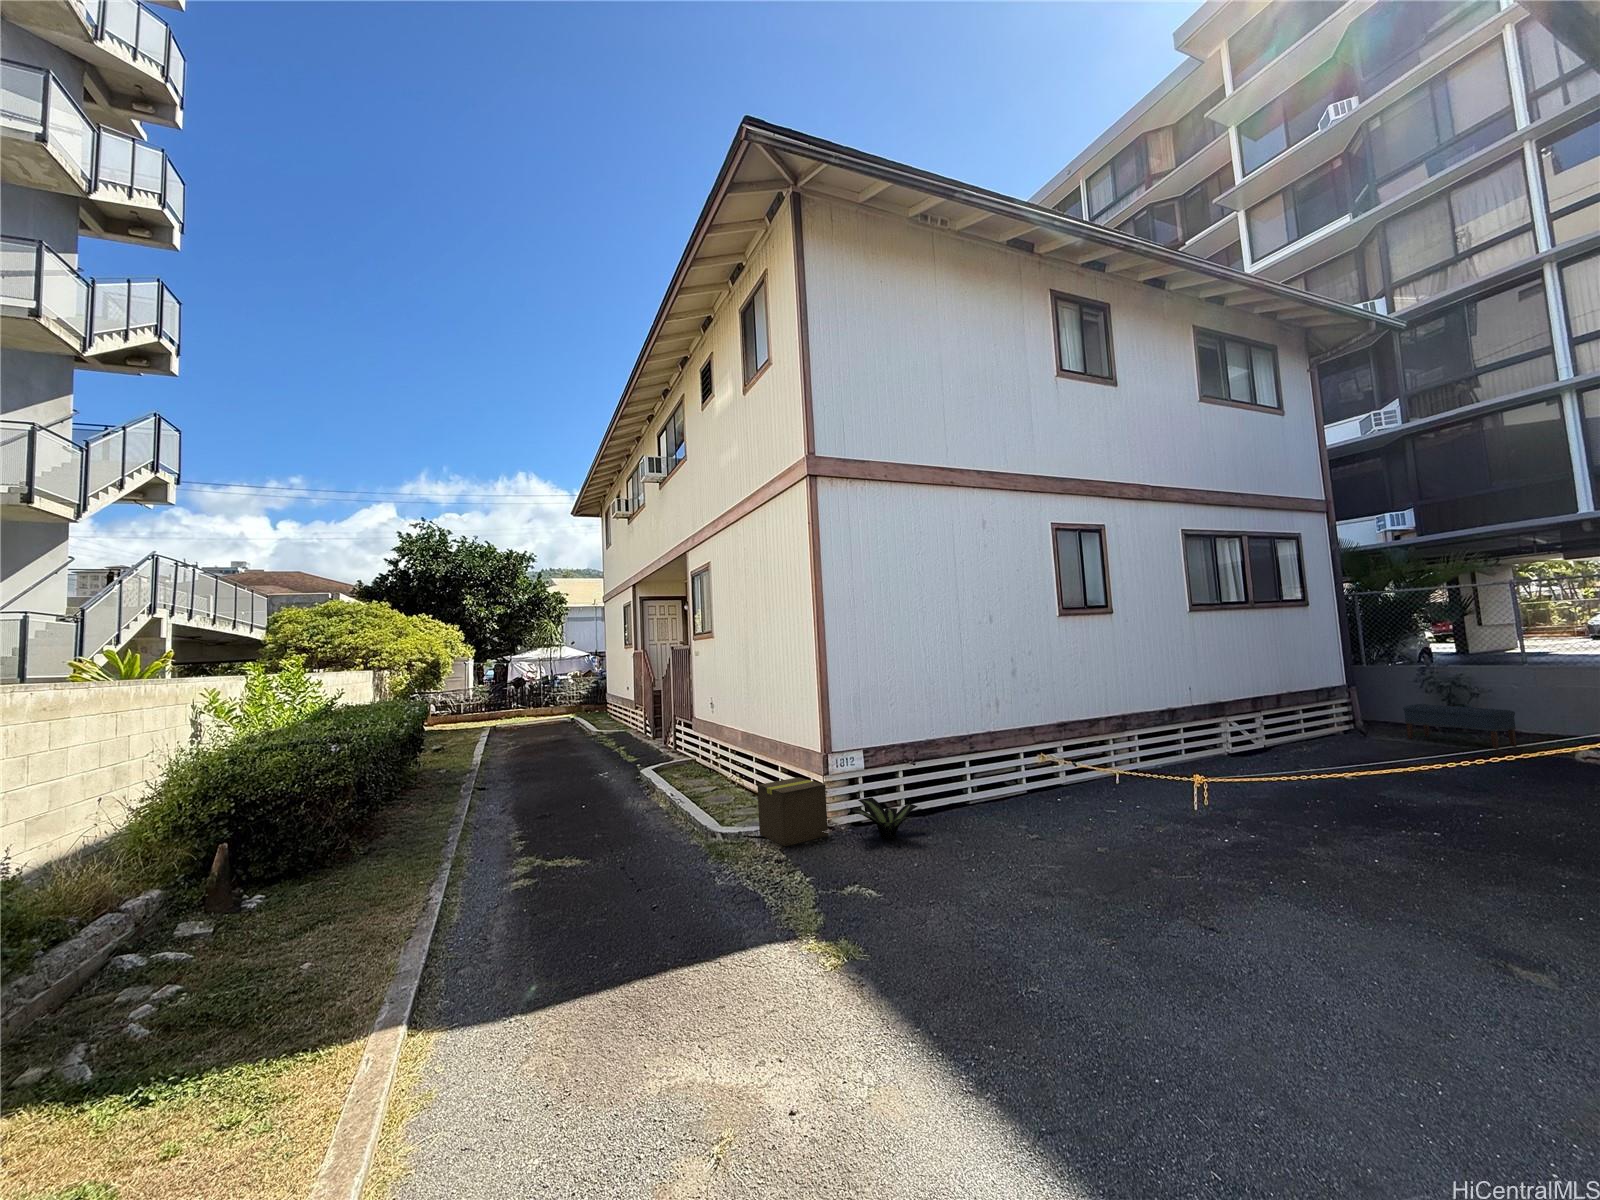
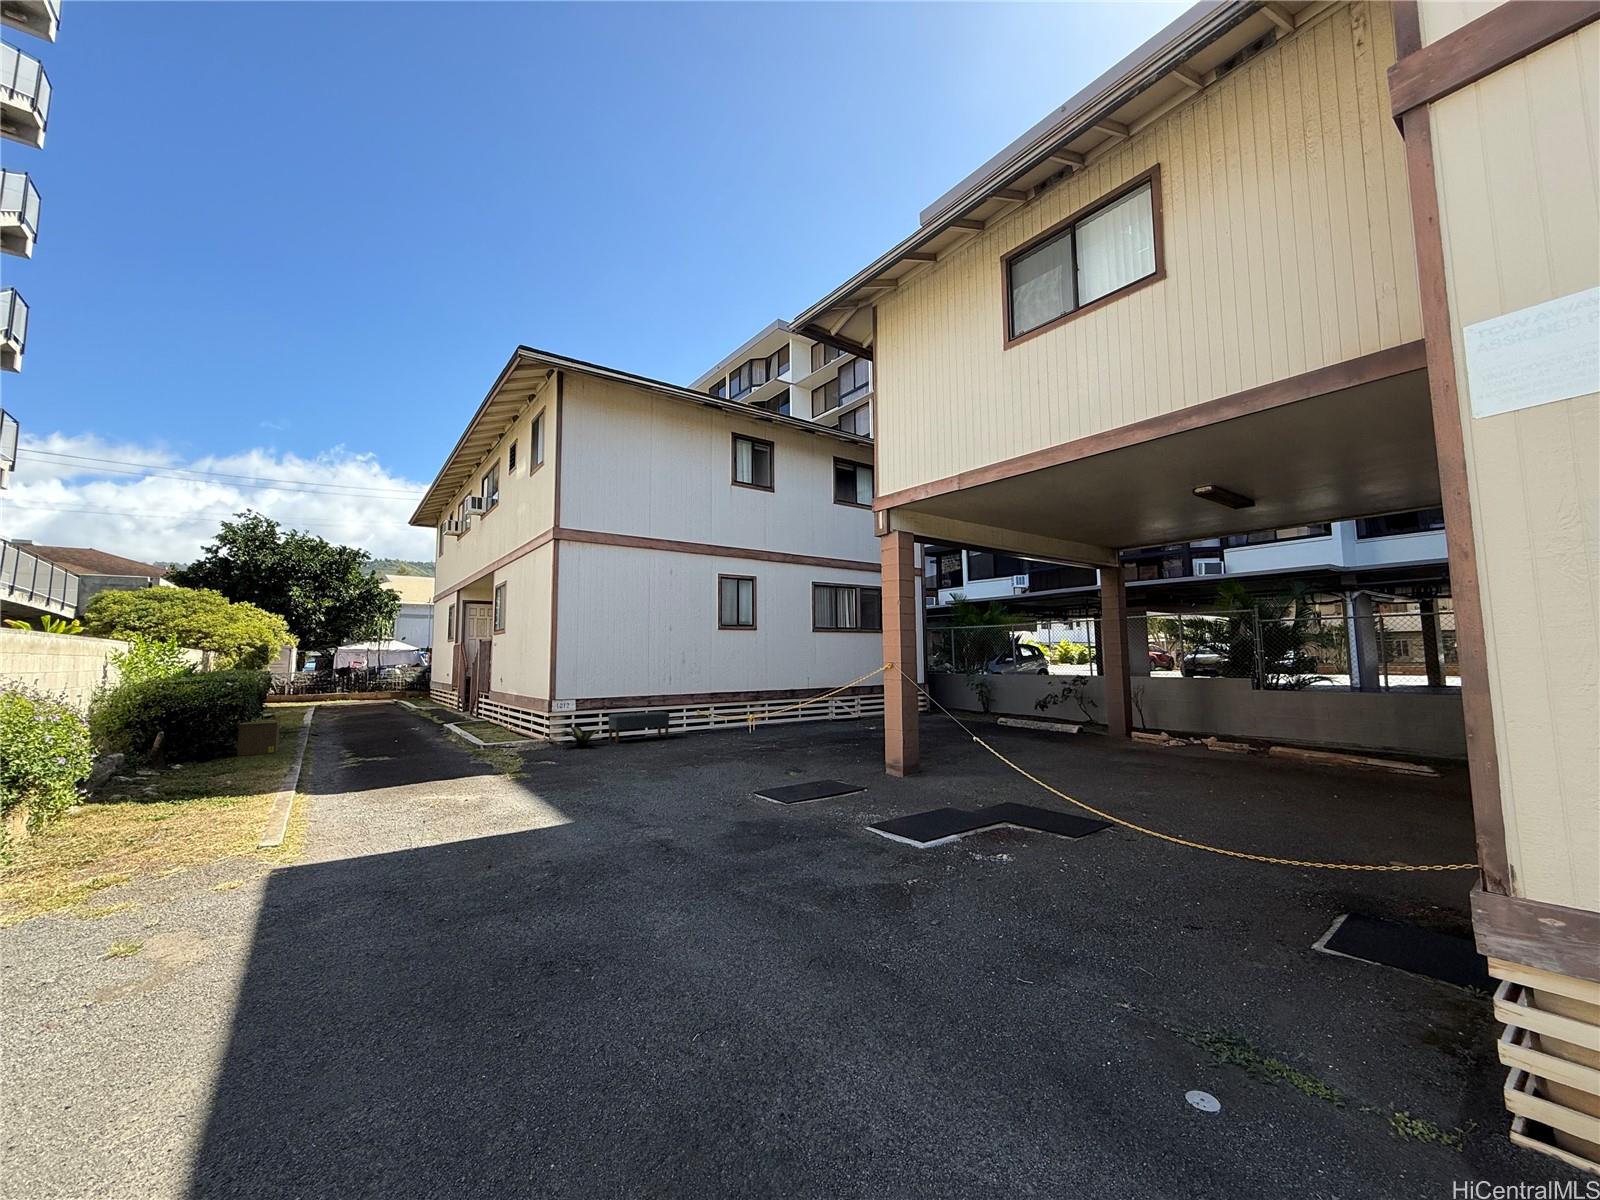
bench: present [1403,704,1517,749] -> present [608,711,670,743]
cardboard box: present [757,777,828,846] -> present [237,721,280,756]

